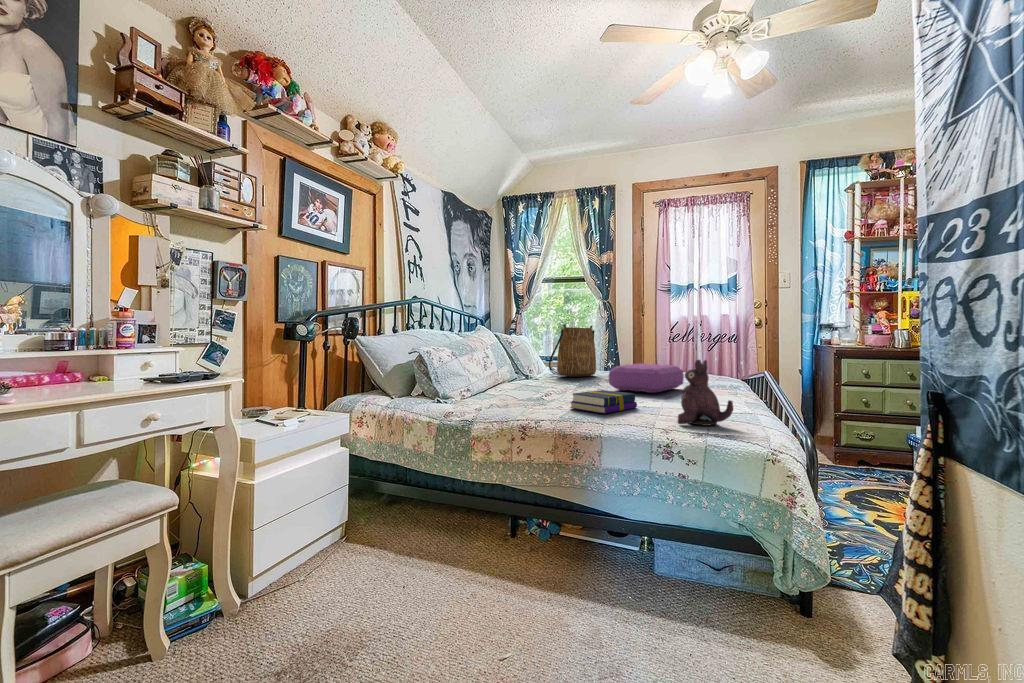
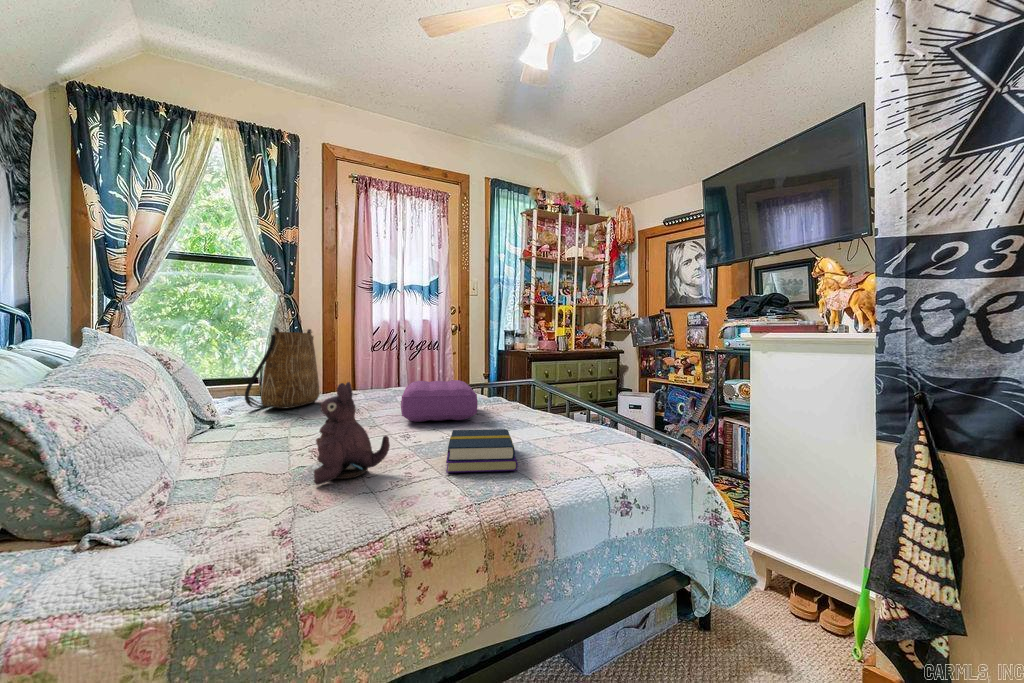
plush toy: present [678,360,733,426] -> present [314,382,390,485]

